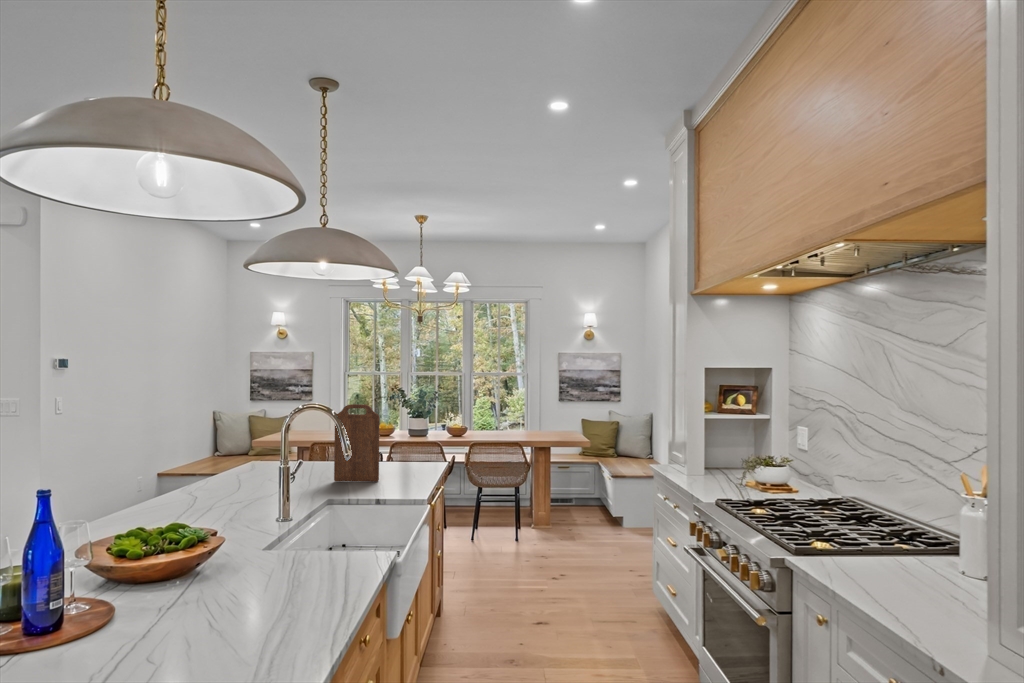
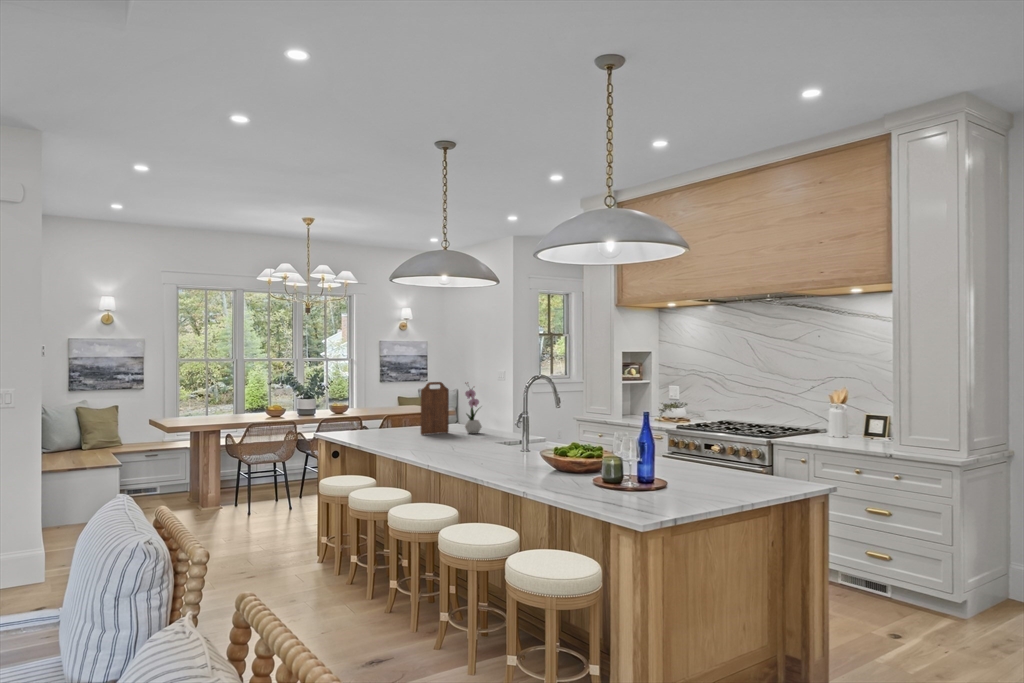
flower arrangement: none [384,406,421,488] -> present [465,389,482,434]

